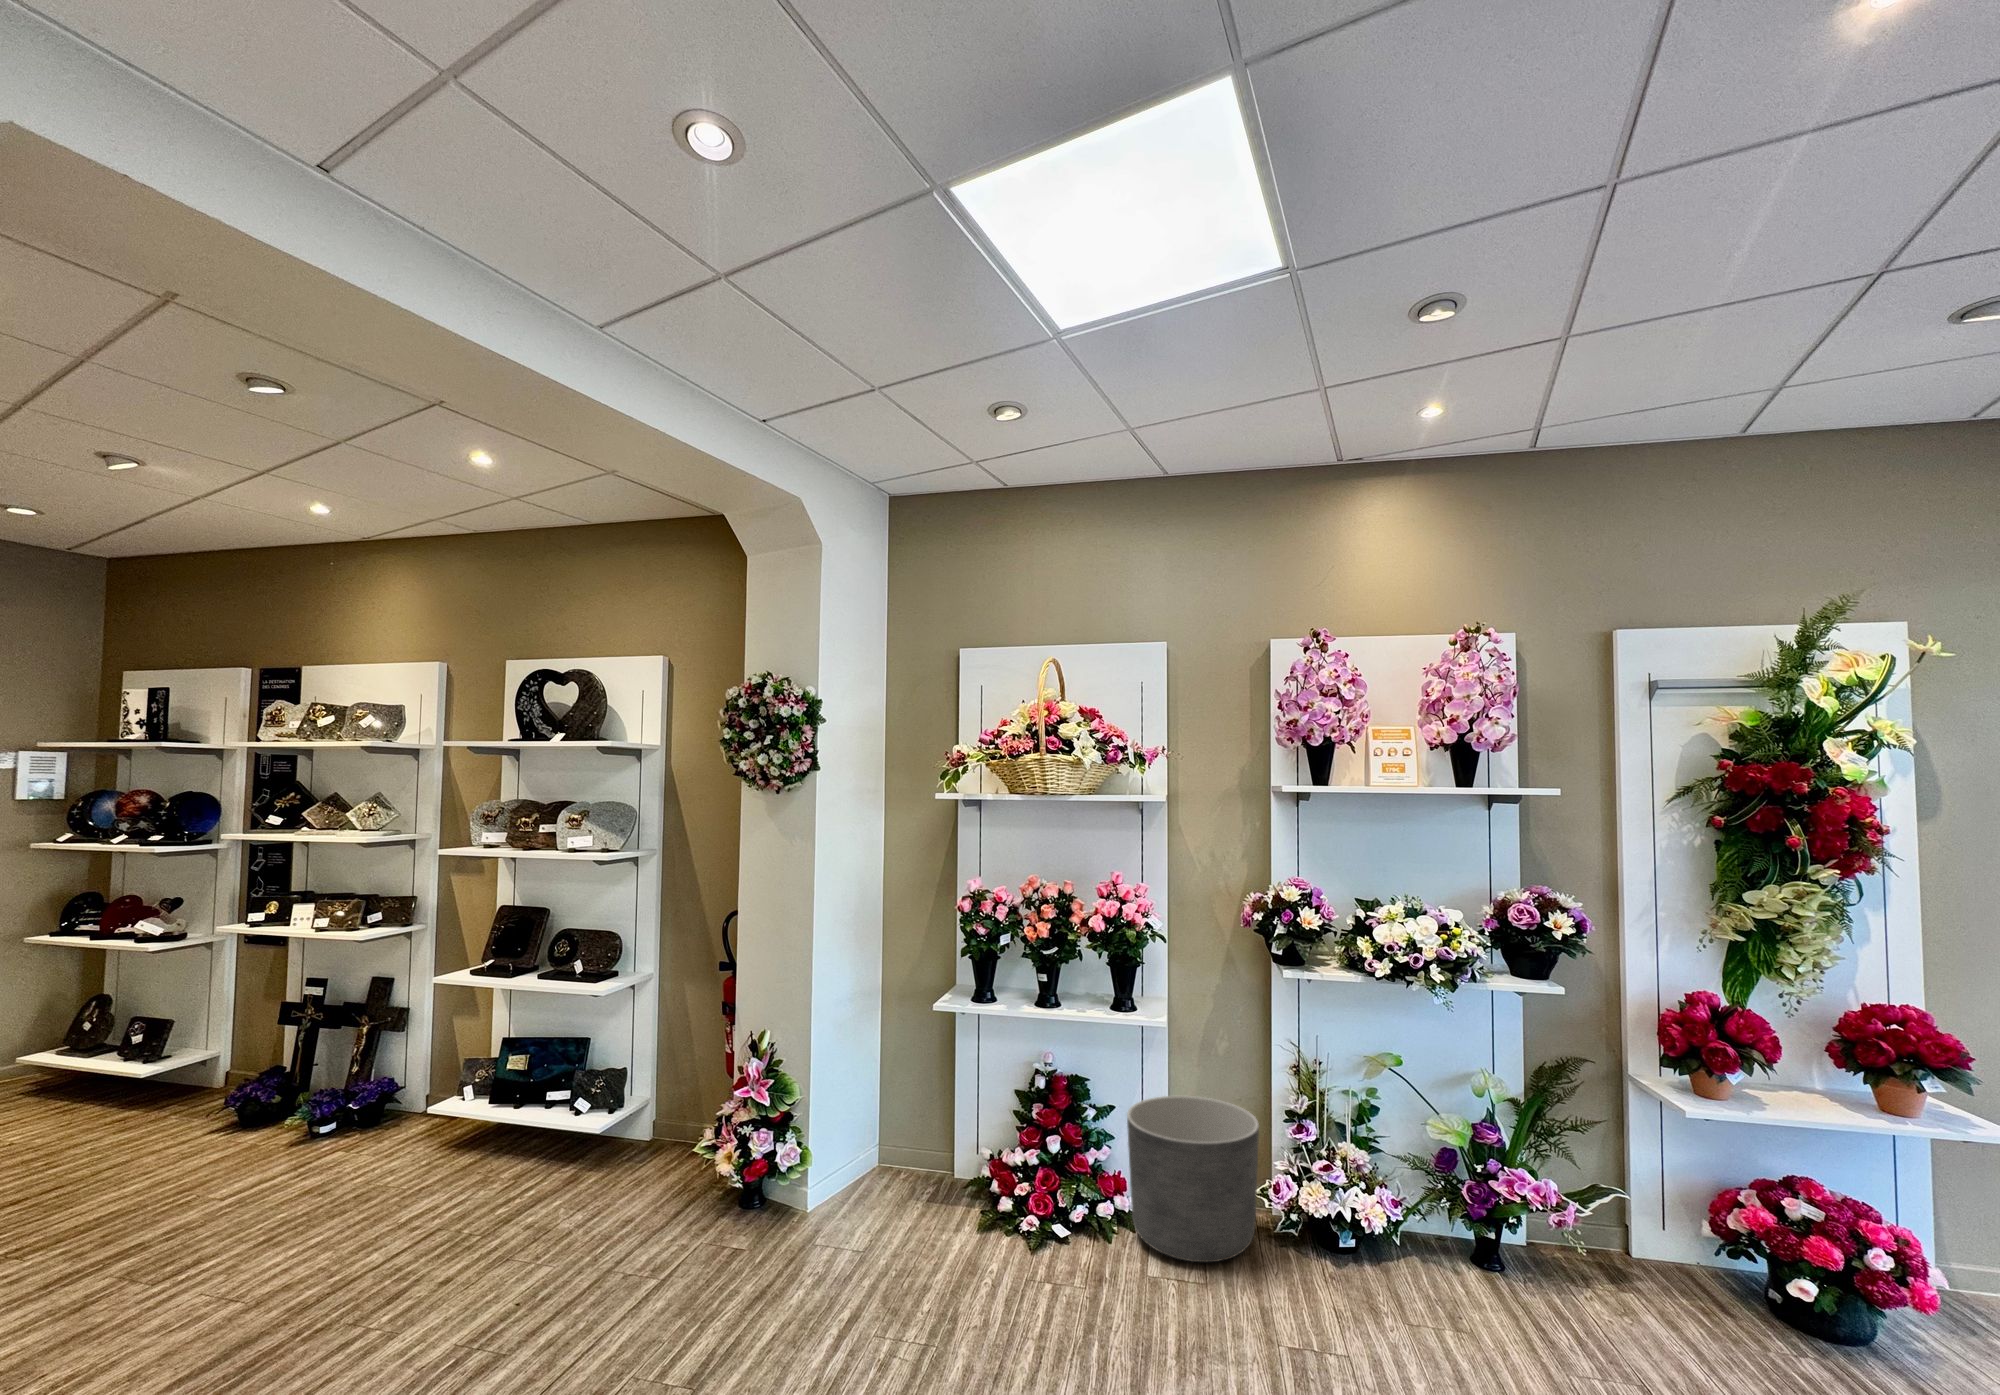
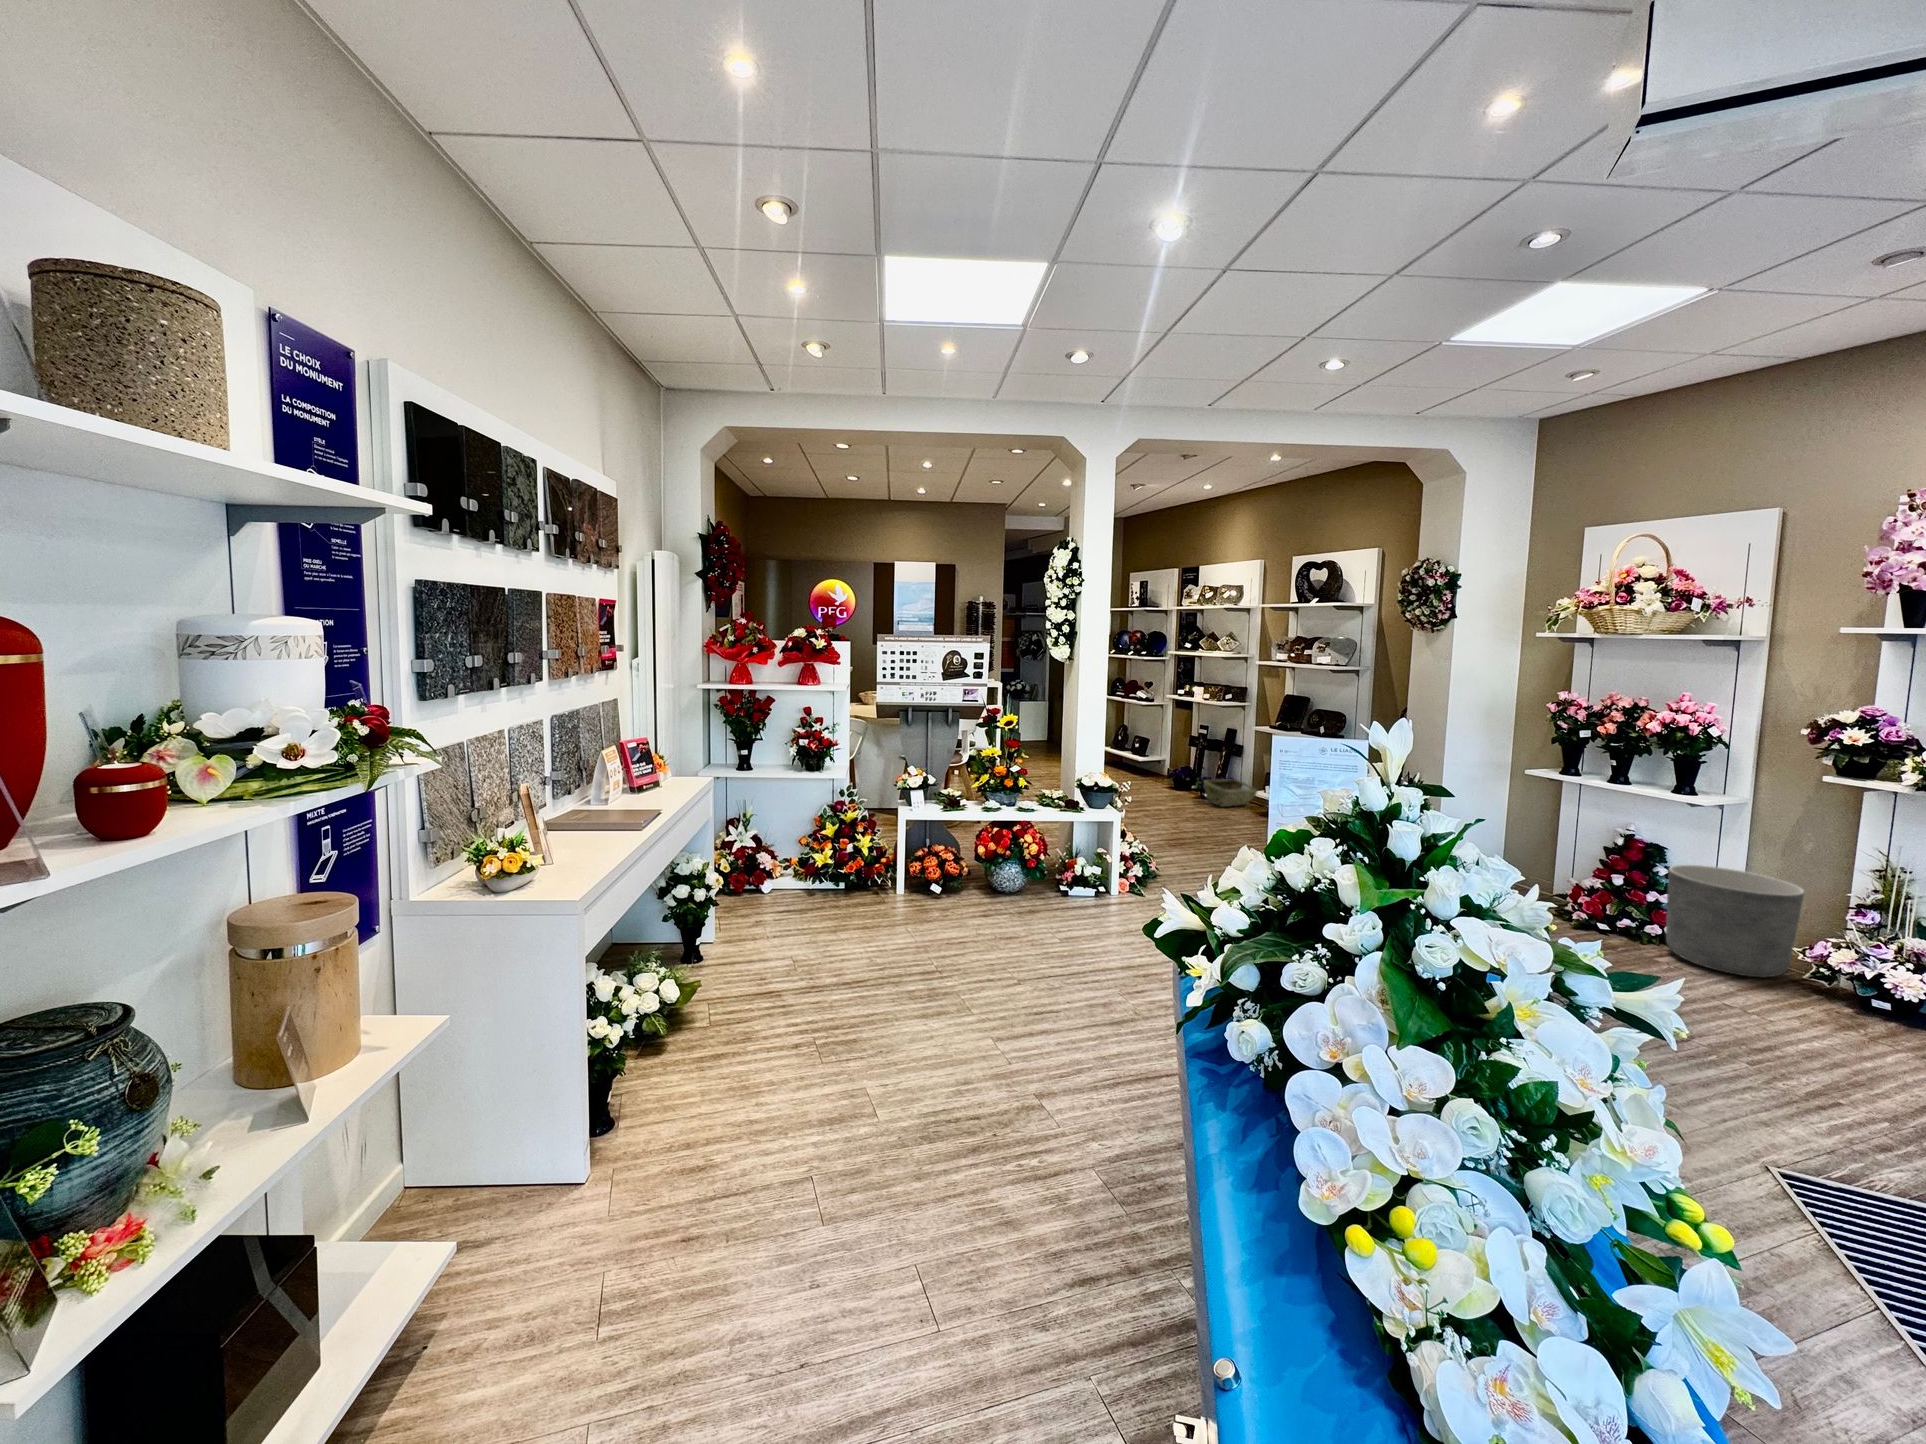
woven basket: none [322,1078,441,1151] -> present [1204,779,1257,807]

